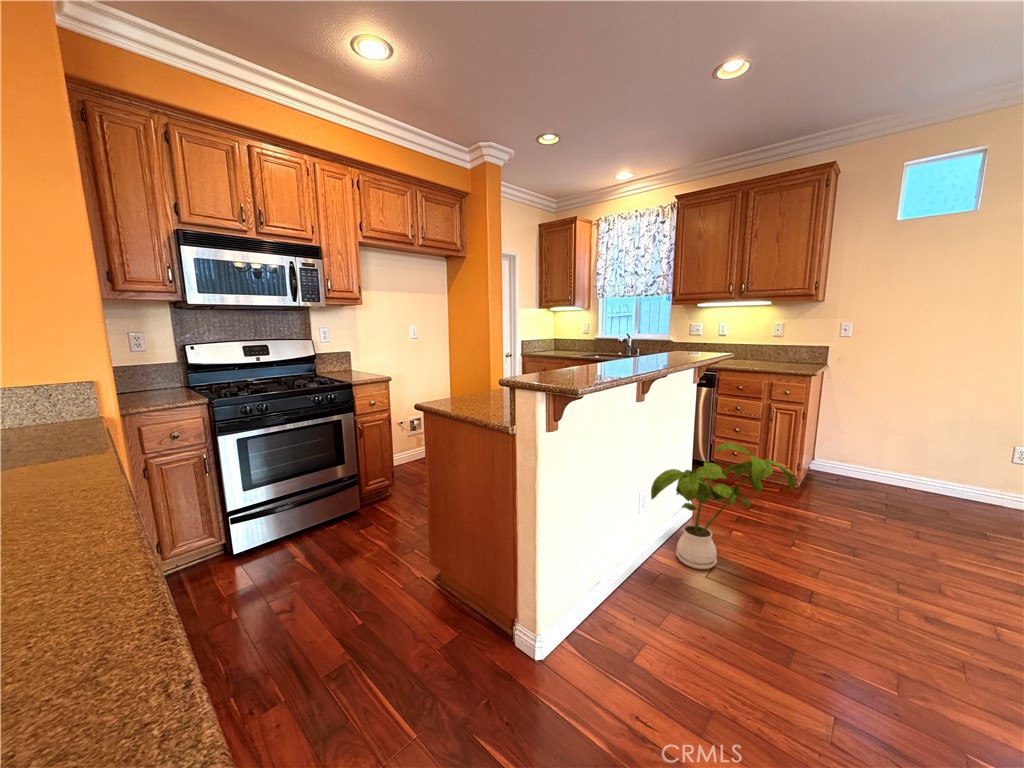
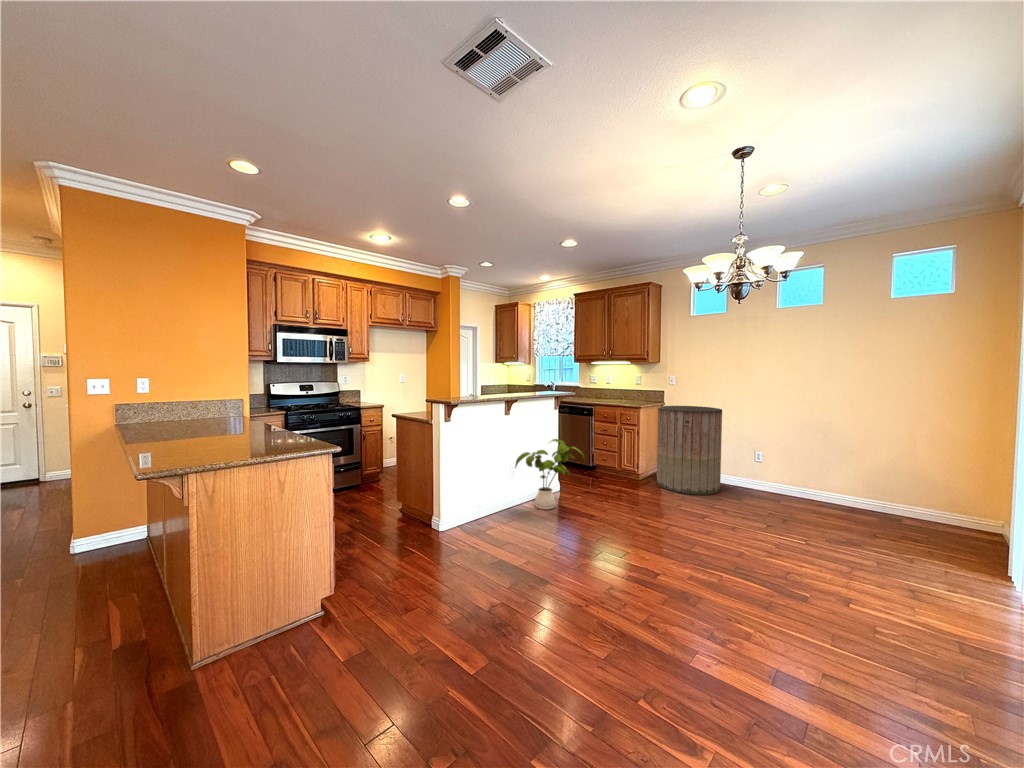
trash can: none [829,369,980,522] -> present [657,406,722,495]

